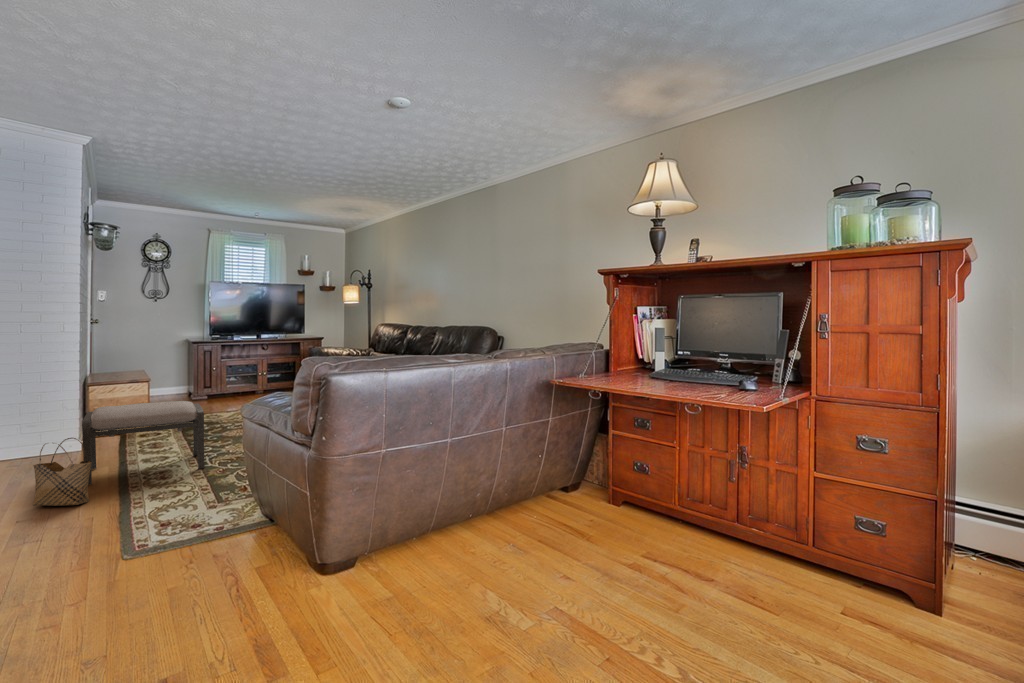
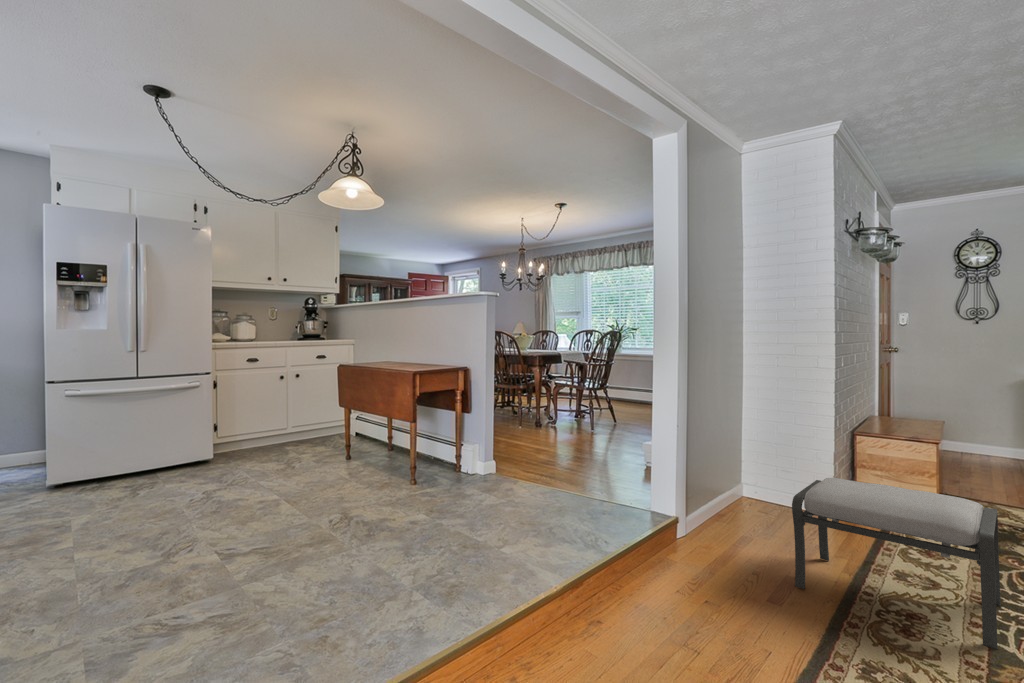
woven basket: present [33,438,92,506] -> none [724,519,784,623]

